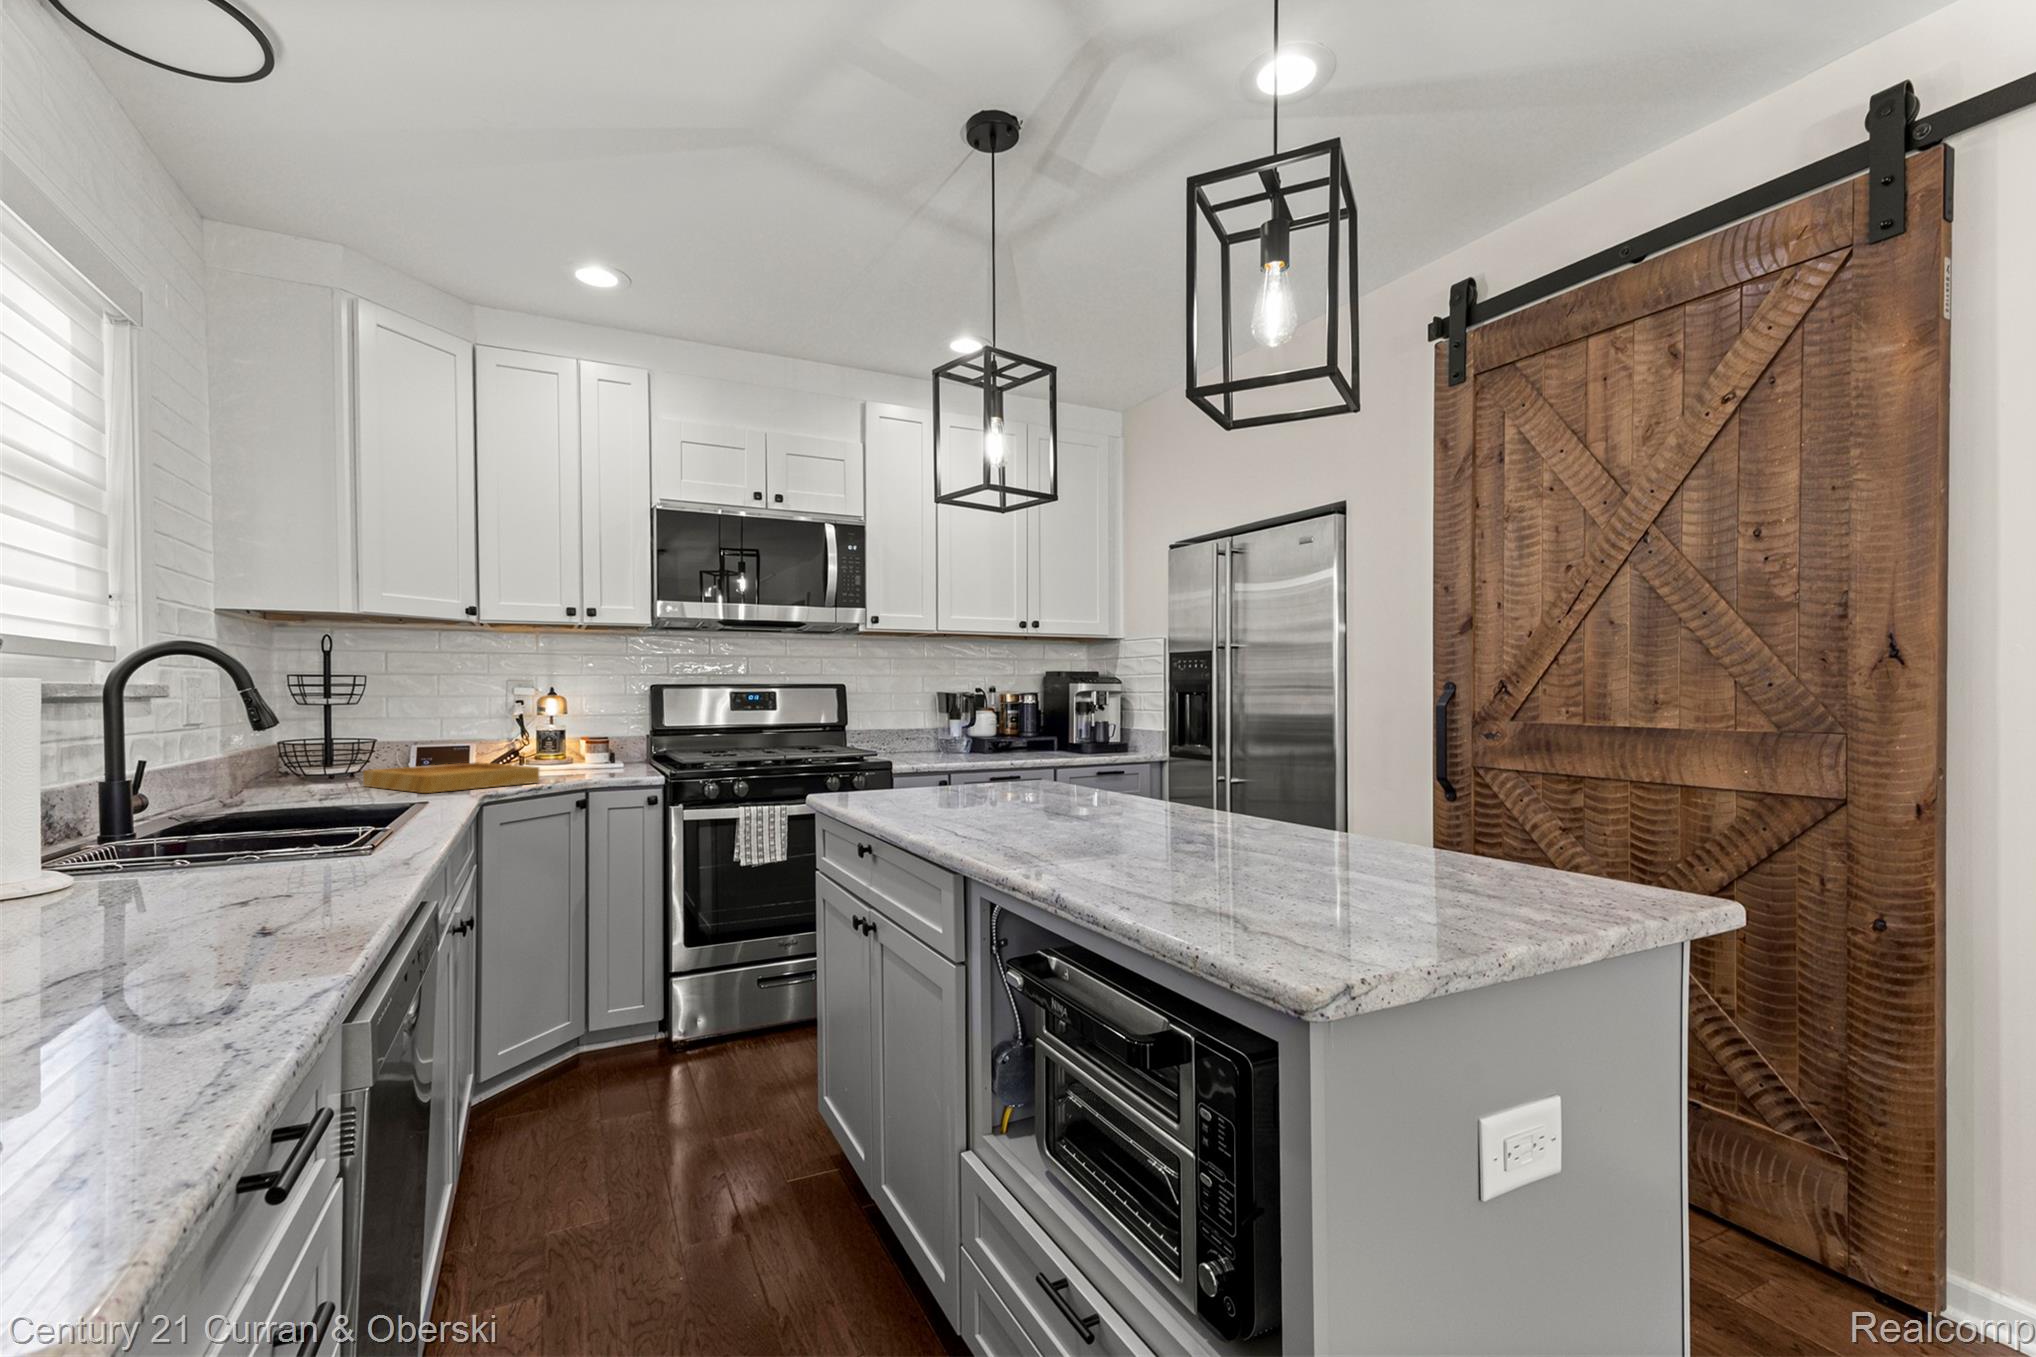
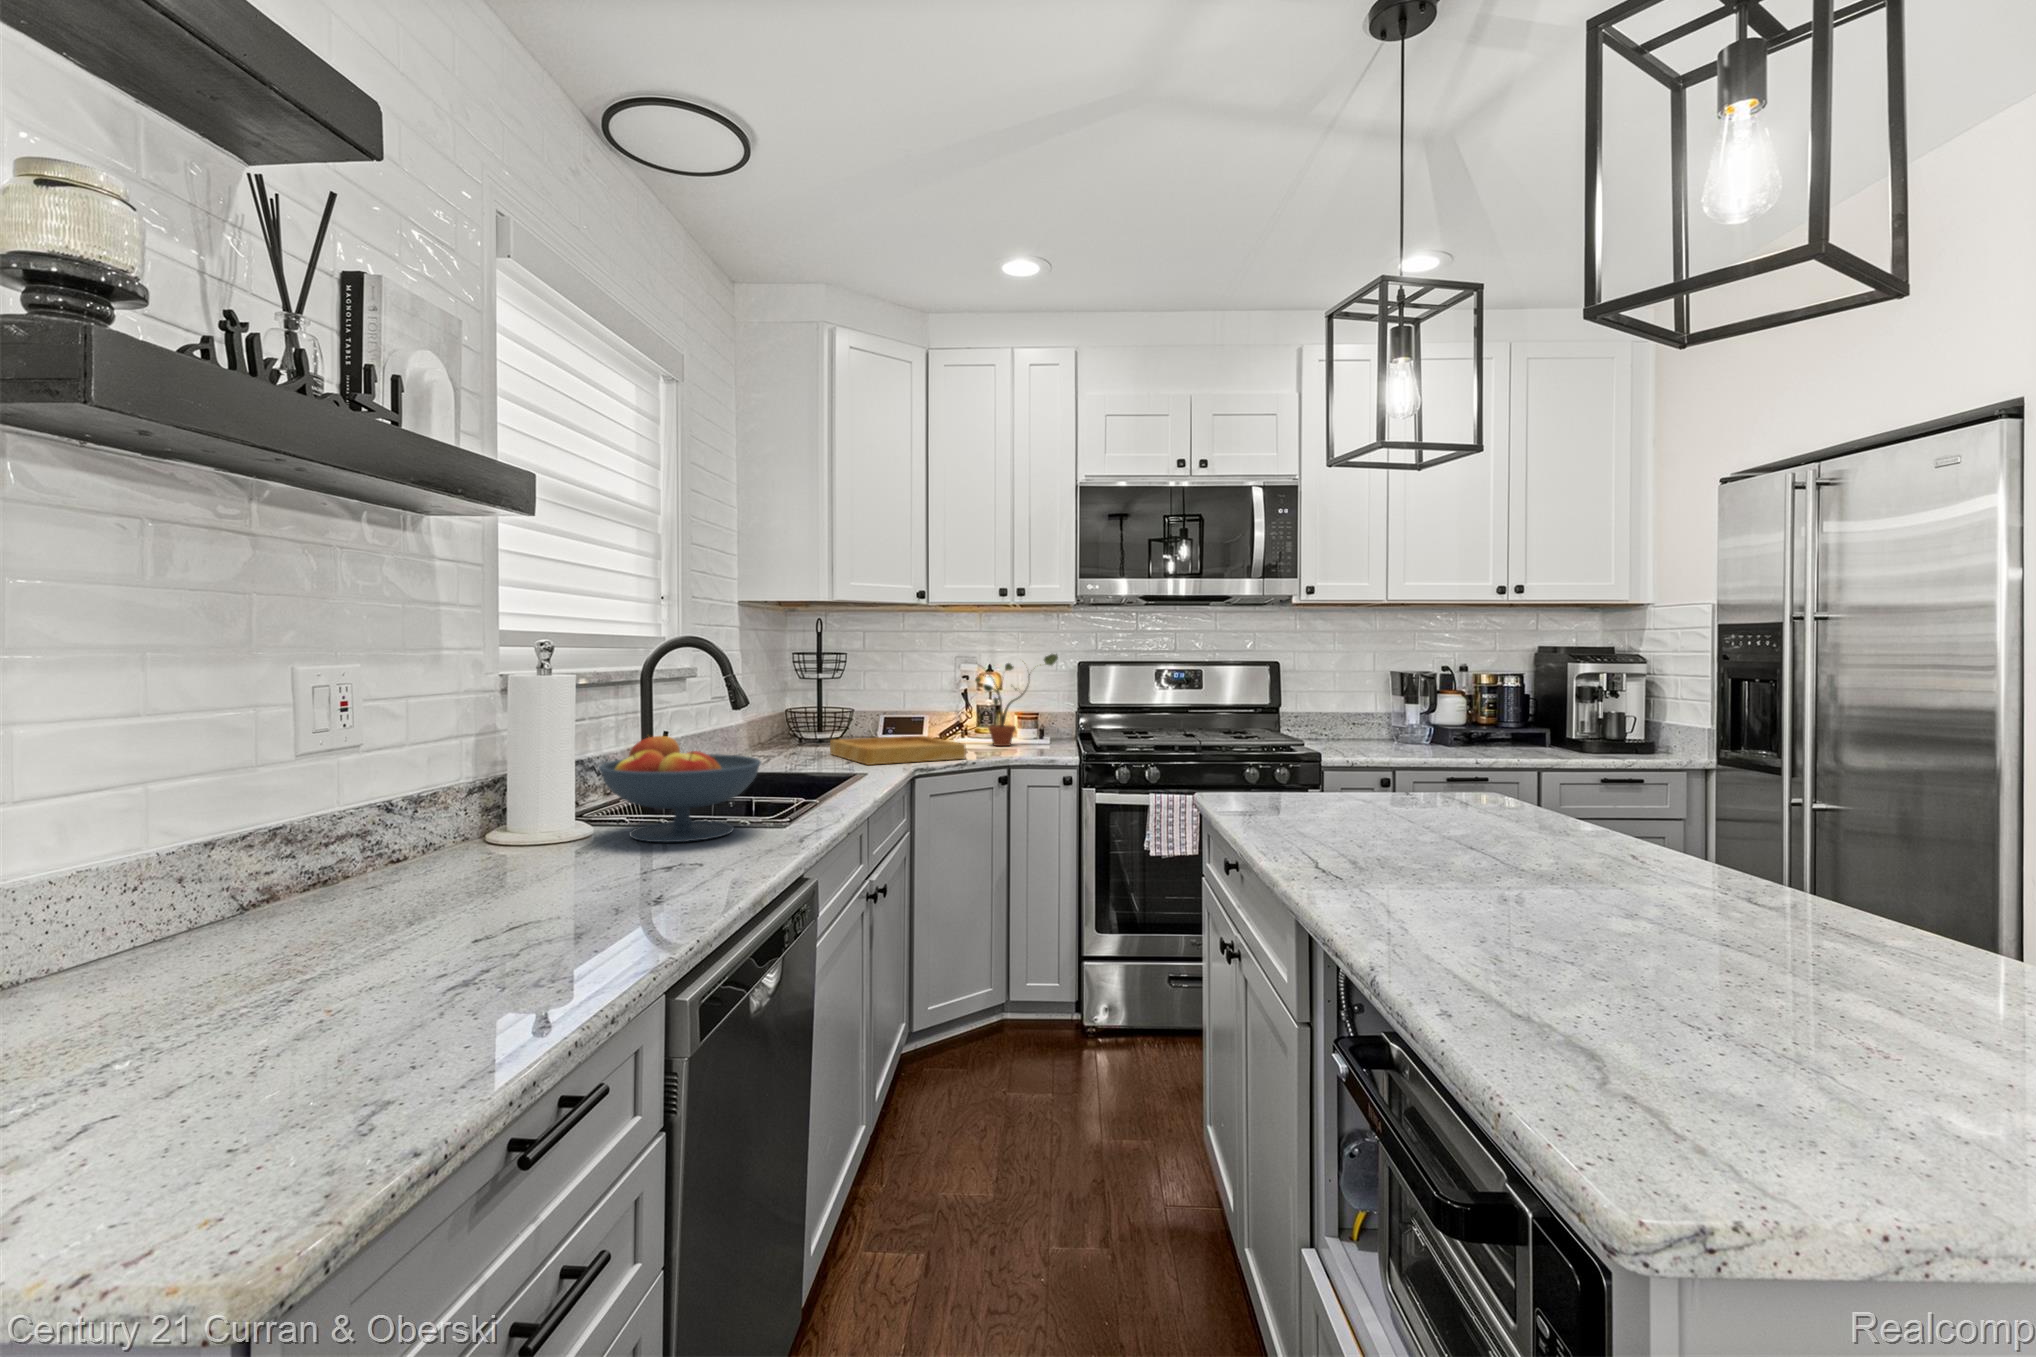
potted plant: none [537,675,629,771] -> present [975,654,1058,746]
fruit bowl: none [124,753,357,878] -> present [599,736,761,842]

